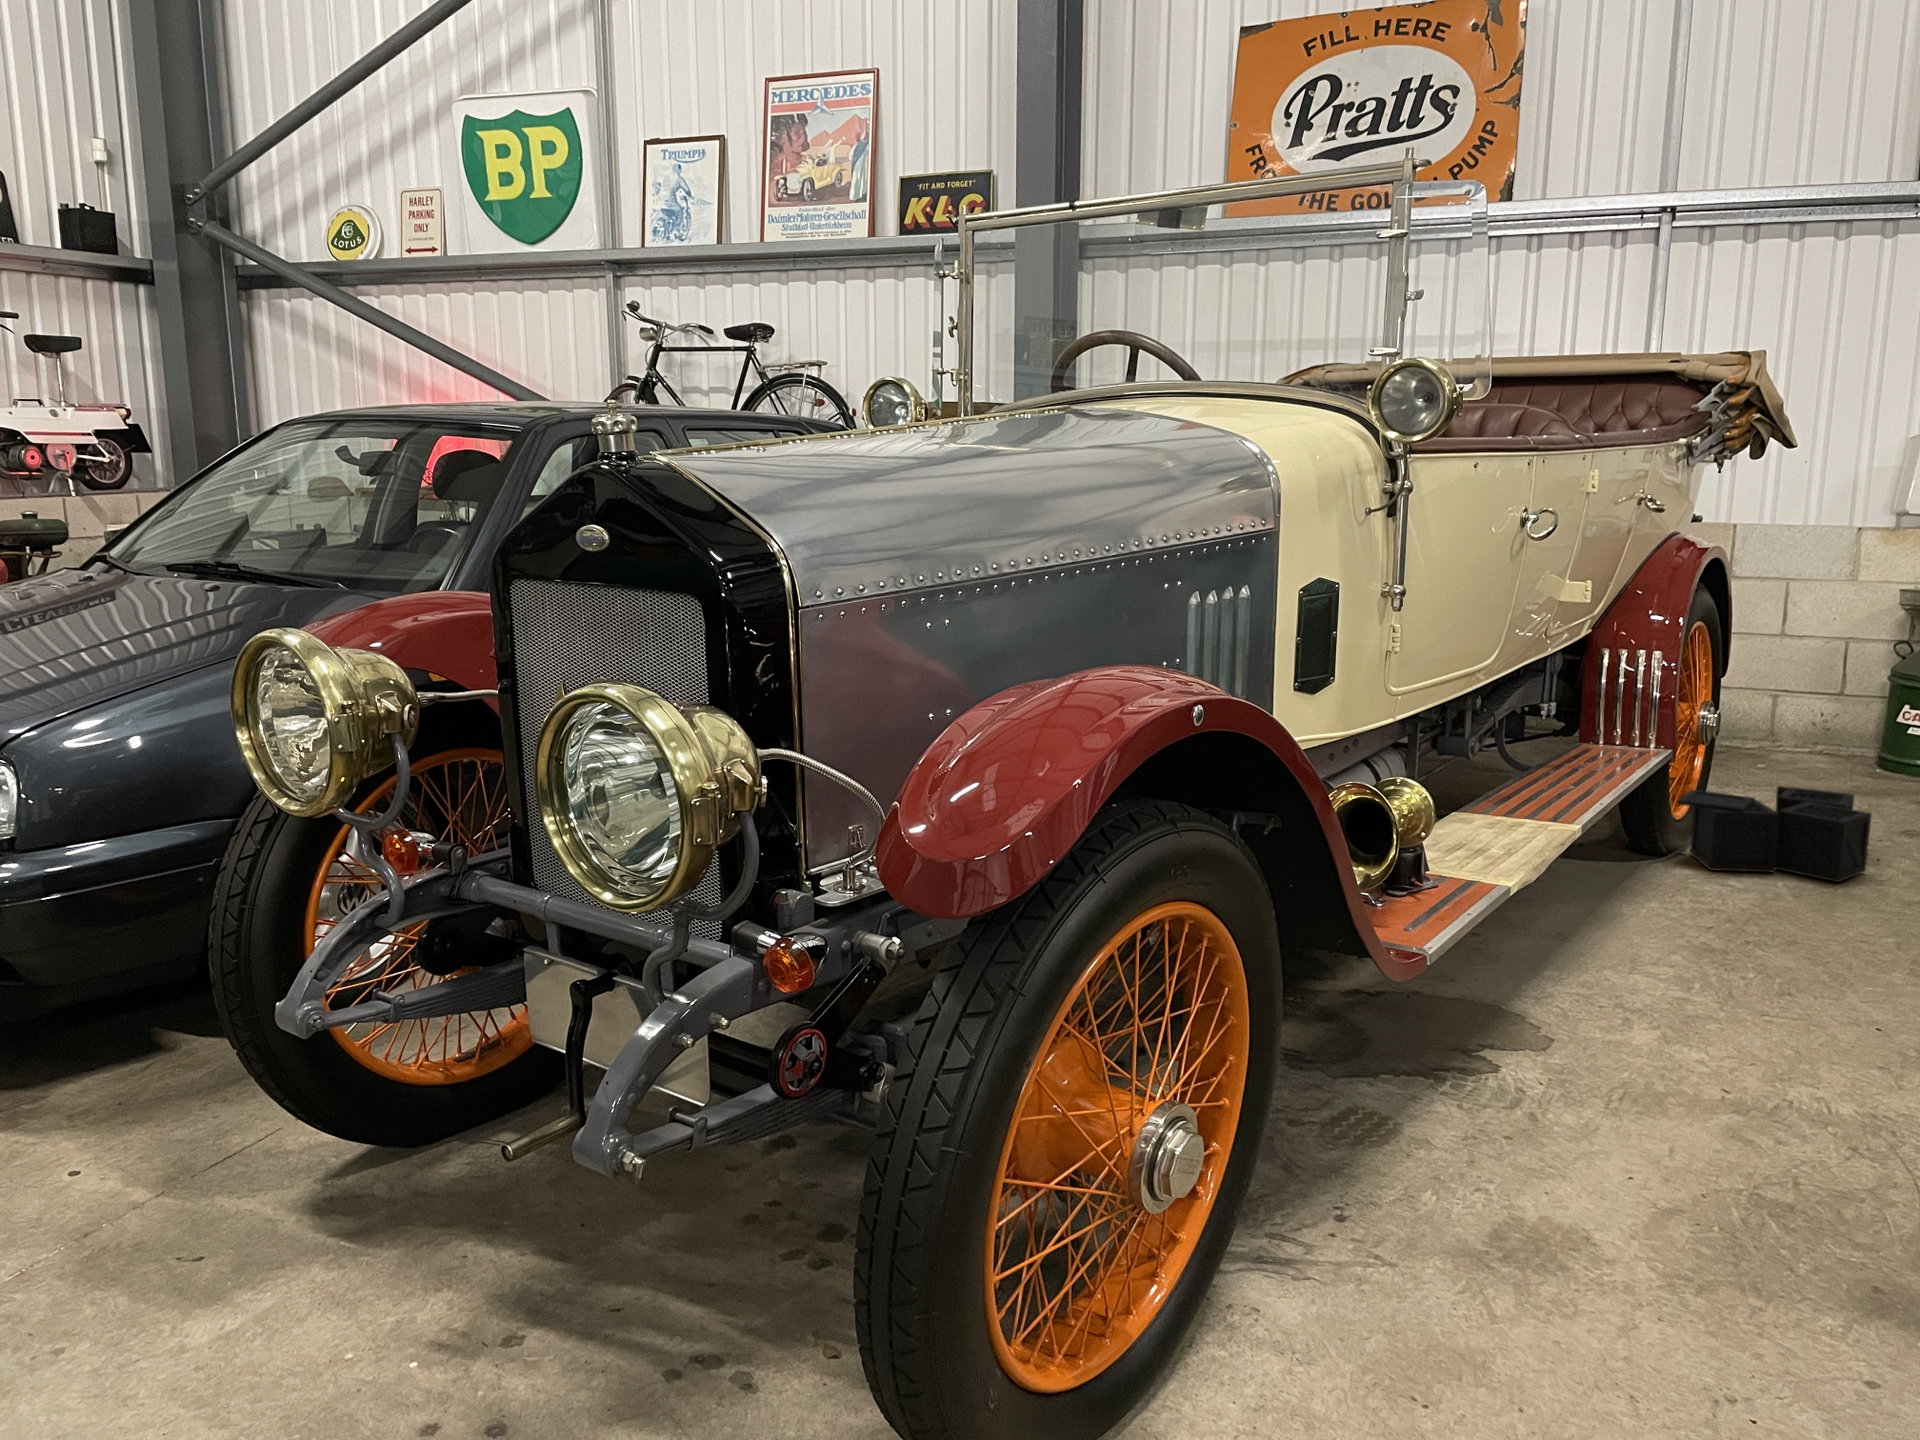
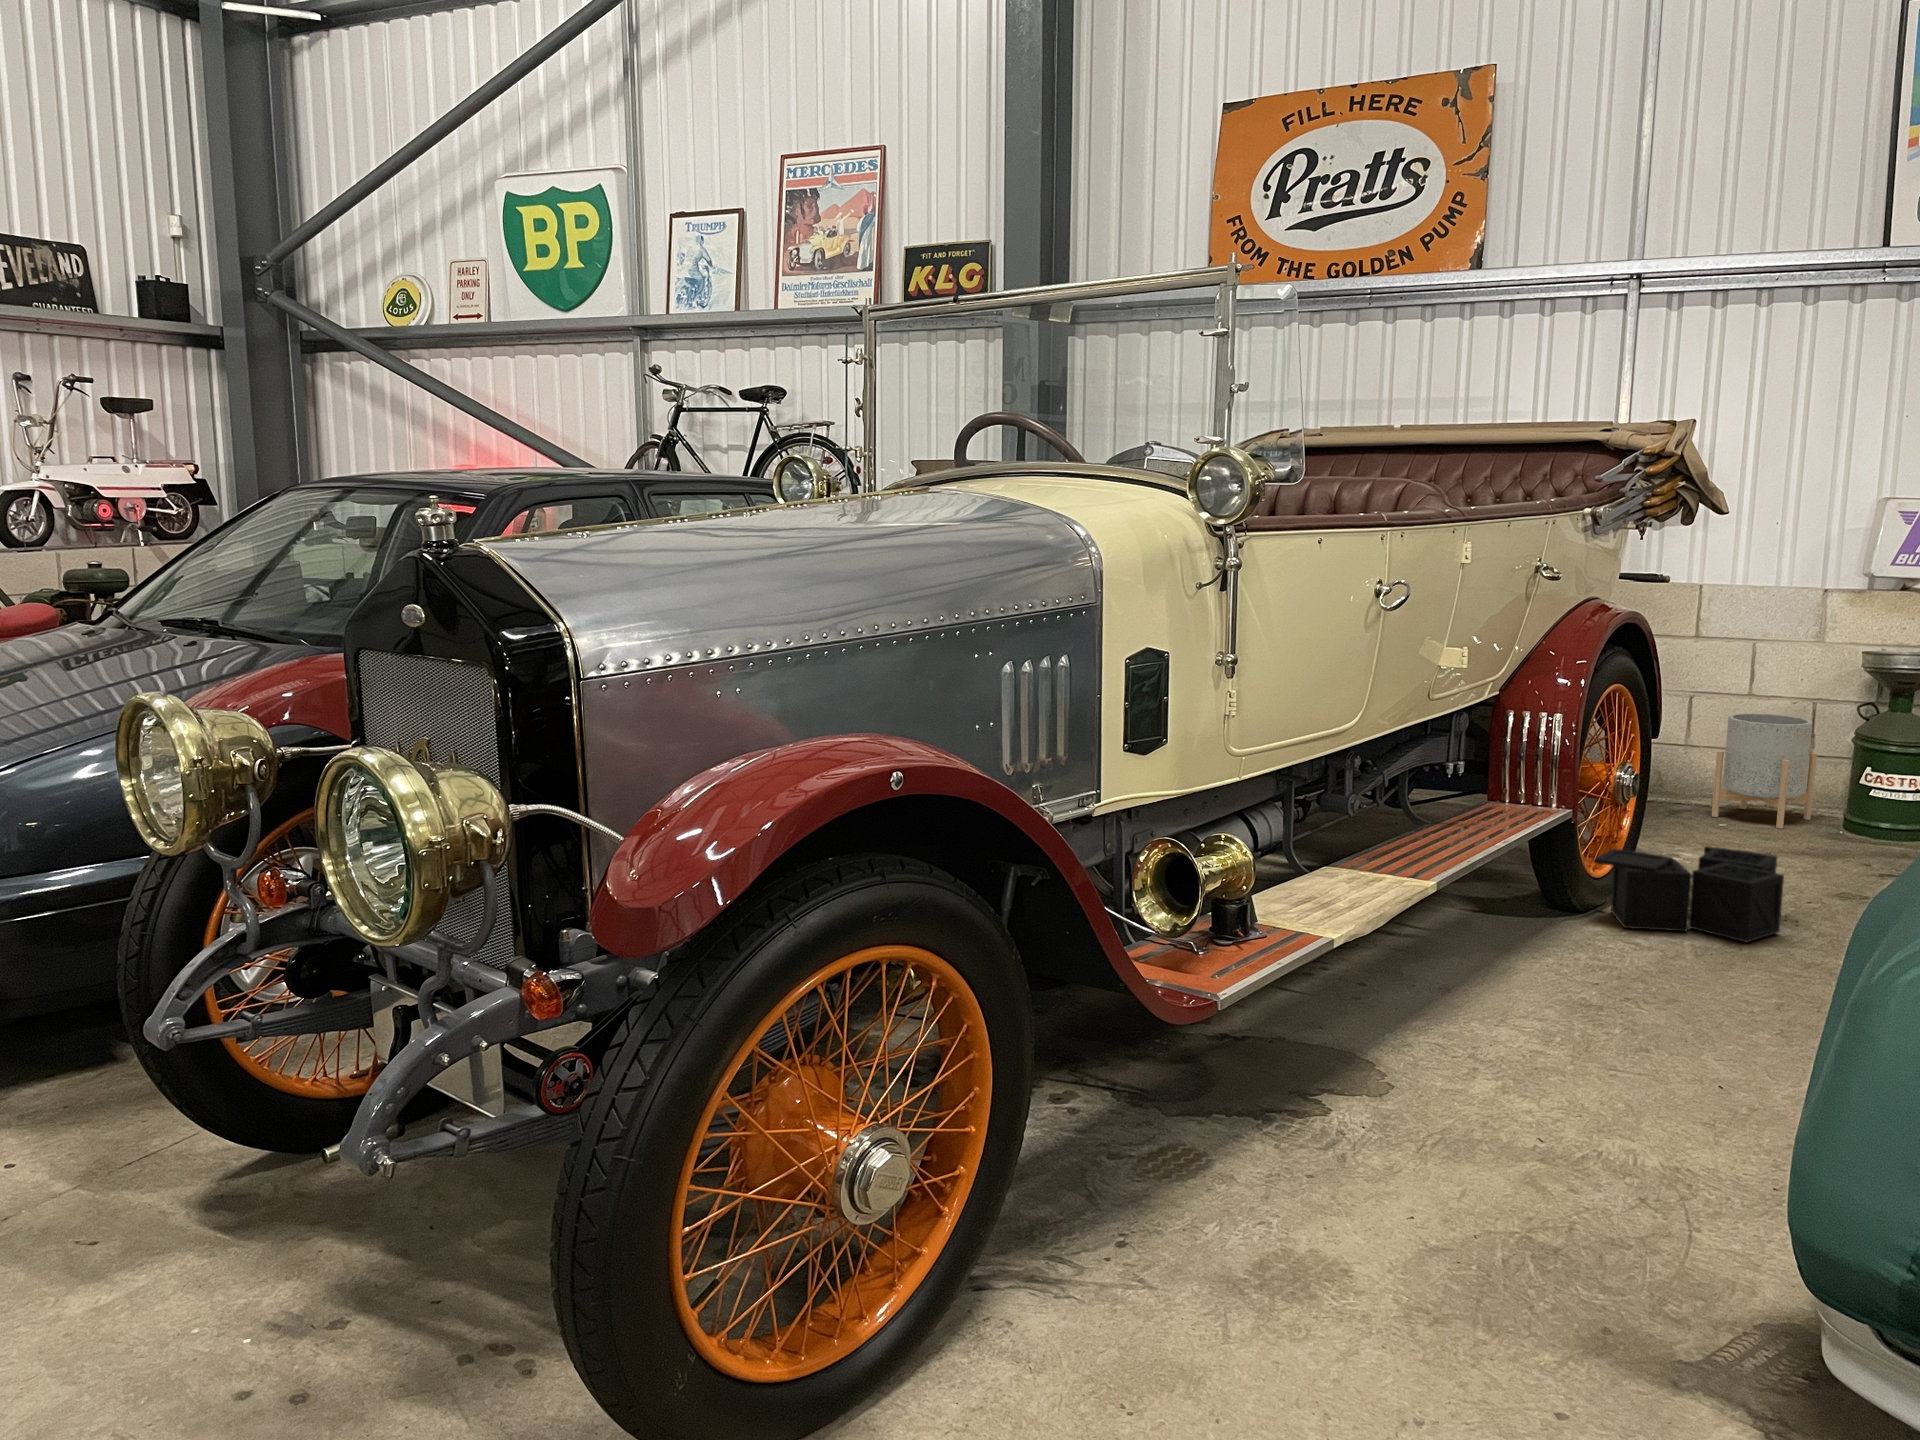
planter: none [1744,654,1849,769] -> present [1712,713,1817,829]

